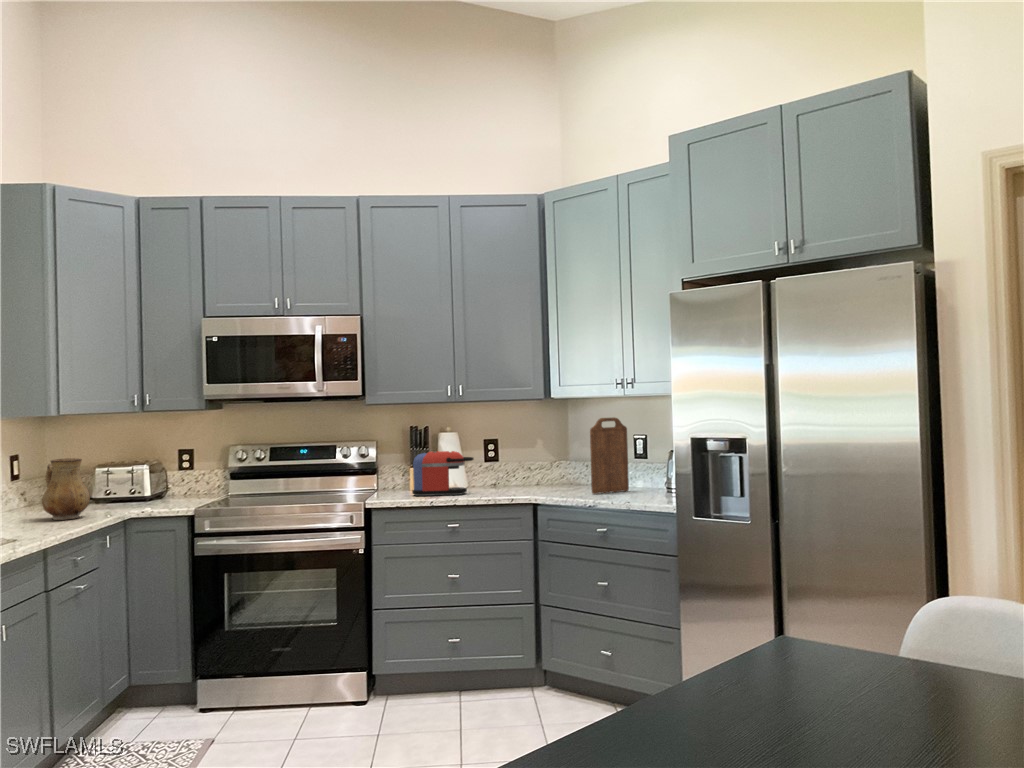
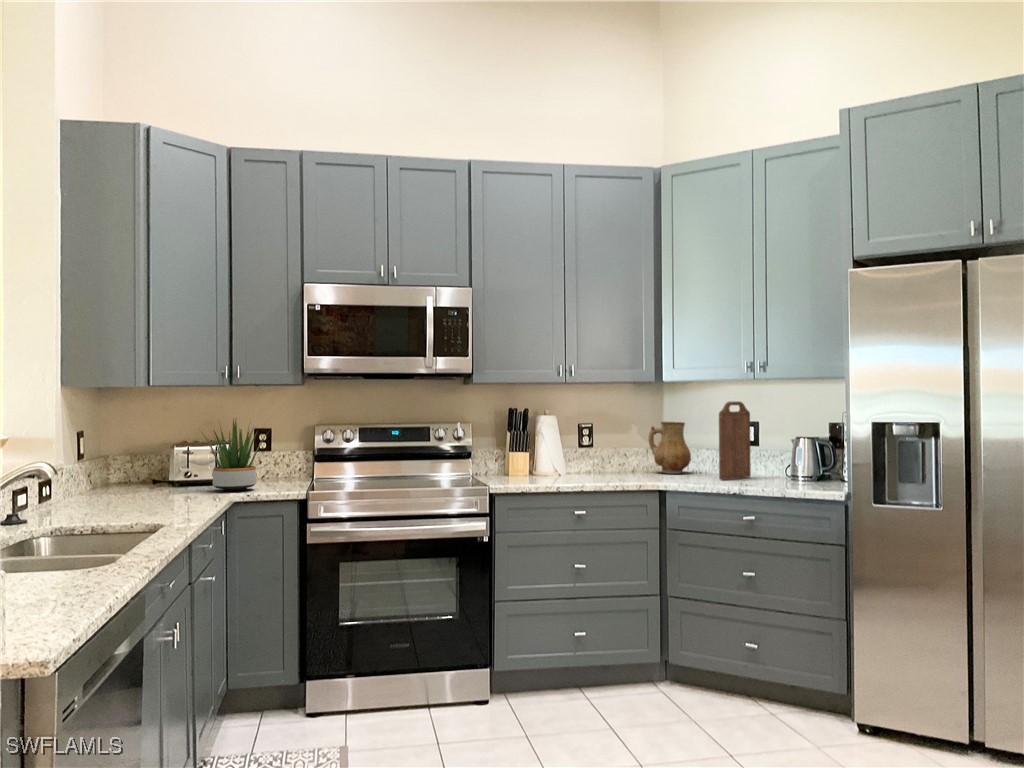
potted plant: none [113,441,171,507] -> present [202,418,265,491]
coffee maker: present [412,451,474,496] -> none [526,434,590,481]
ceramic pitcher: present [42,458,90,520] -> present [649,422,691,474]

